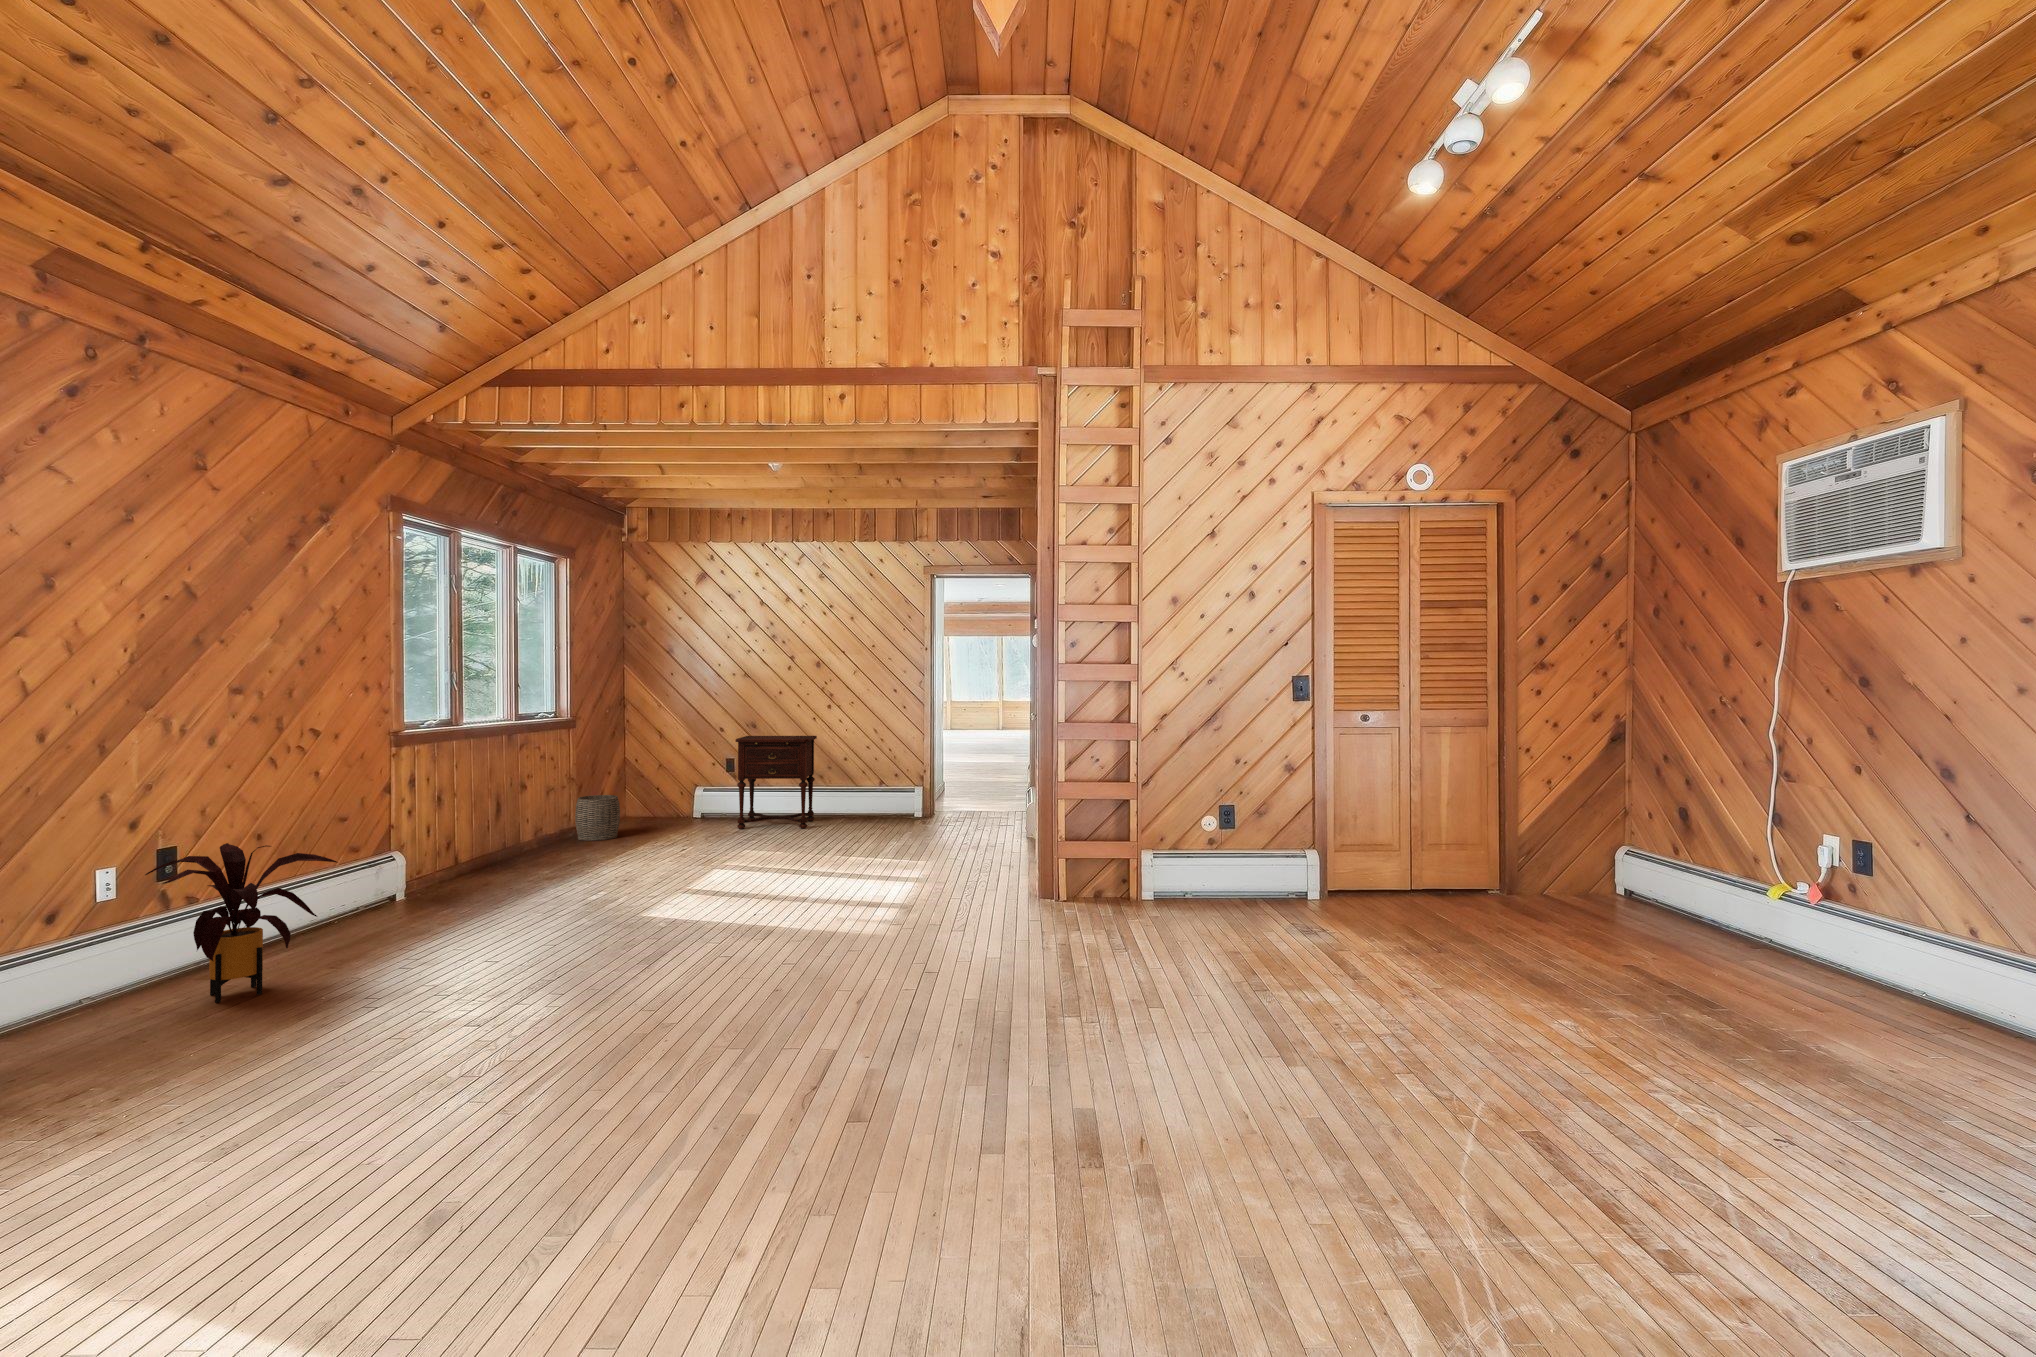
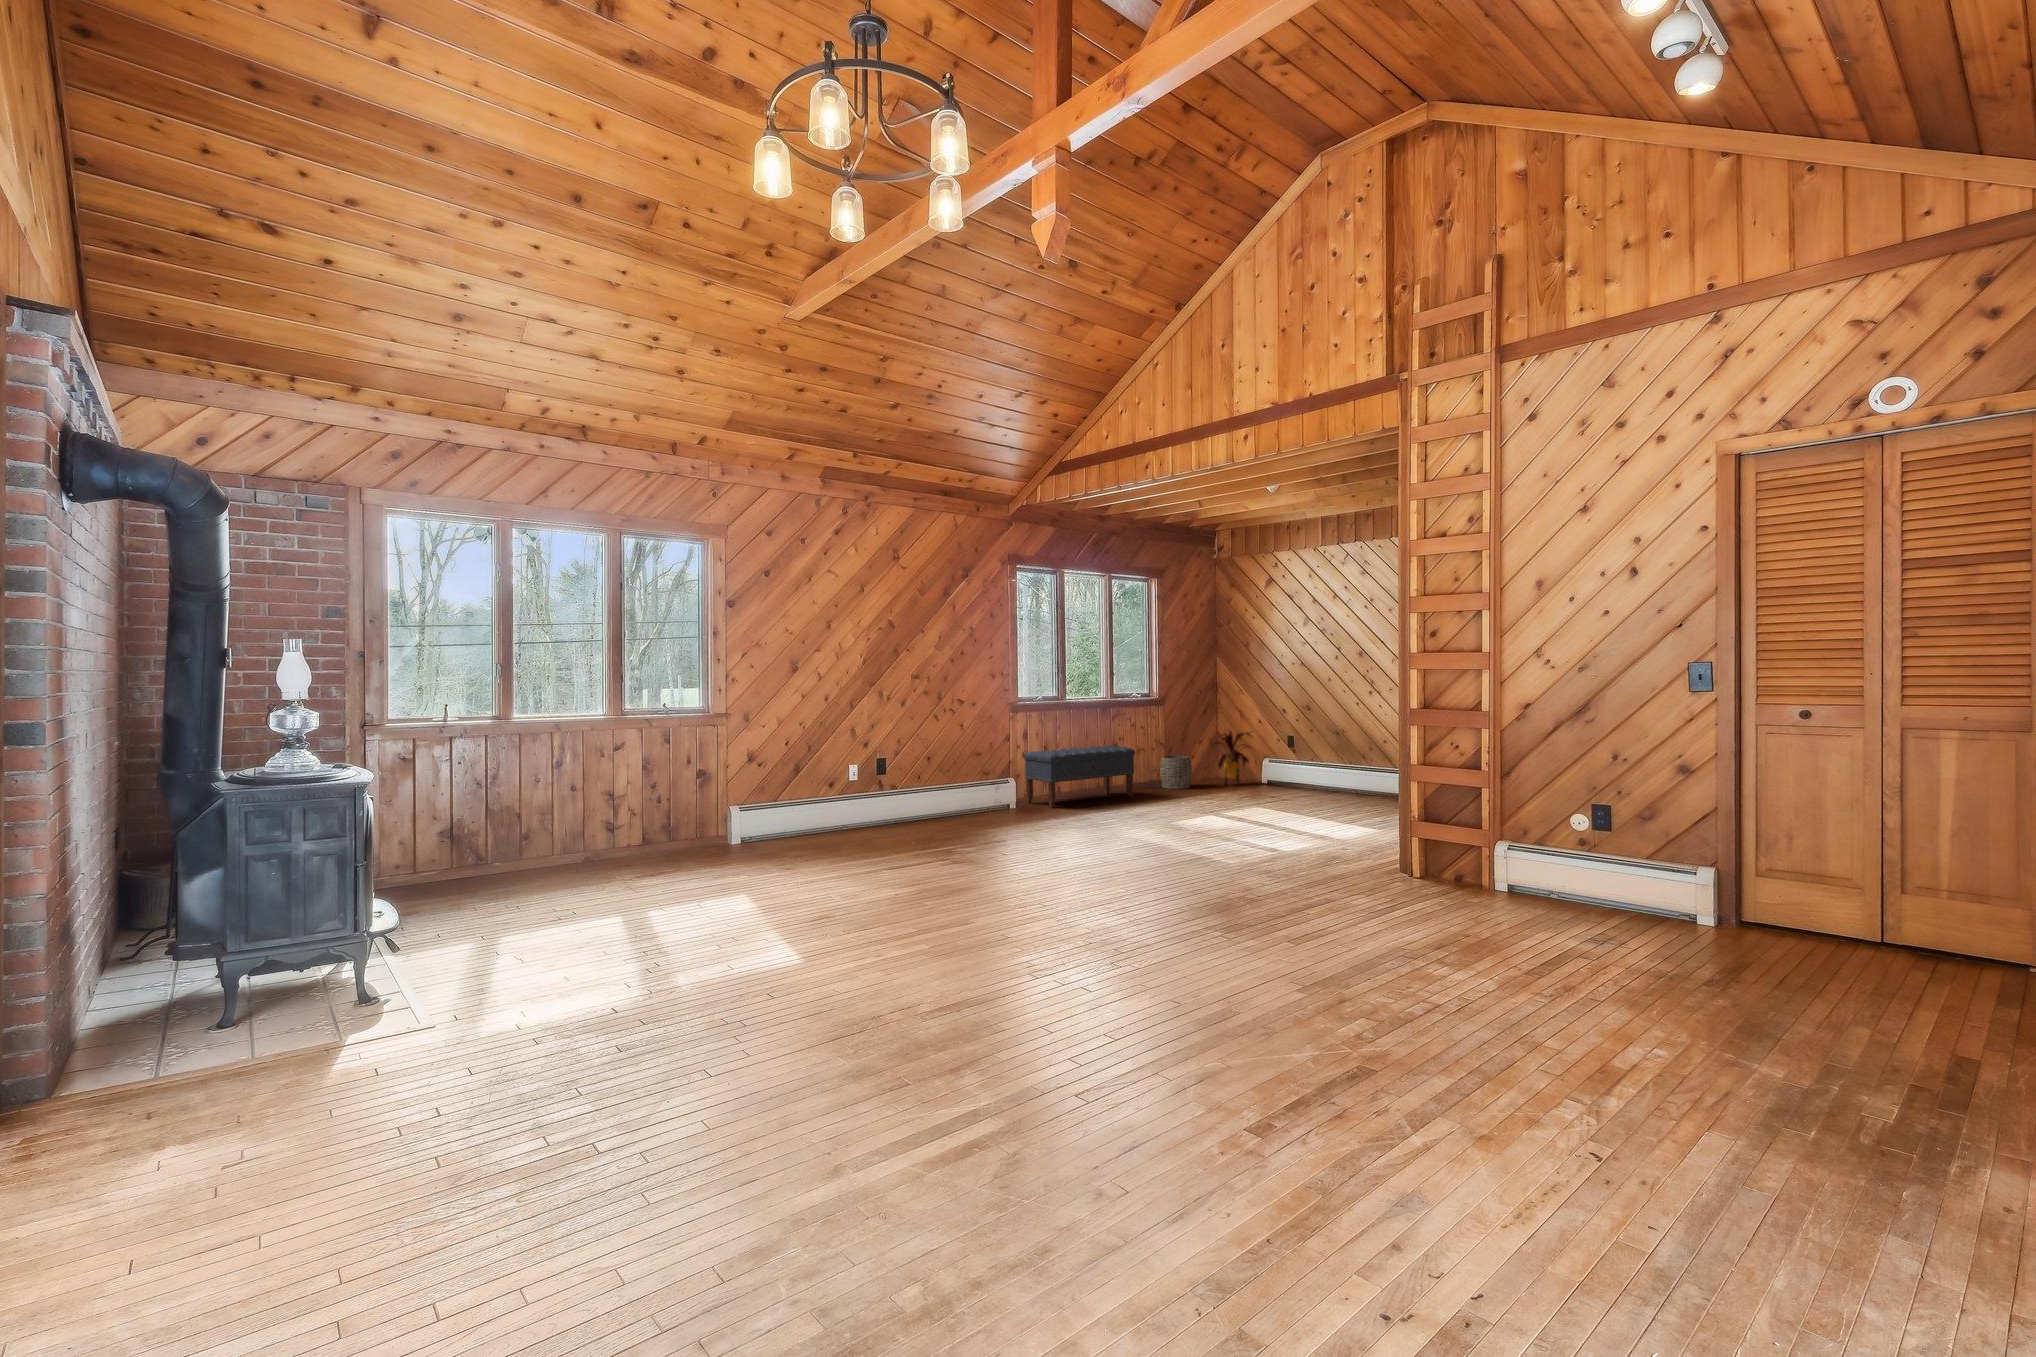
side table: present [736,736,817,829] -> none [1279,716,1358,799]
bench: none [408,789,572,893] -> present [1024,746,1135,808]
house plant: present [145,843,338,1003] -> present [1218,732,1251,785]

